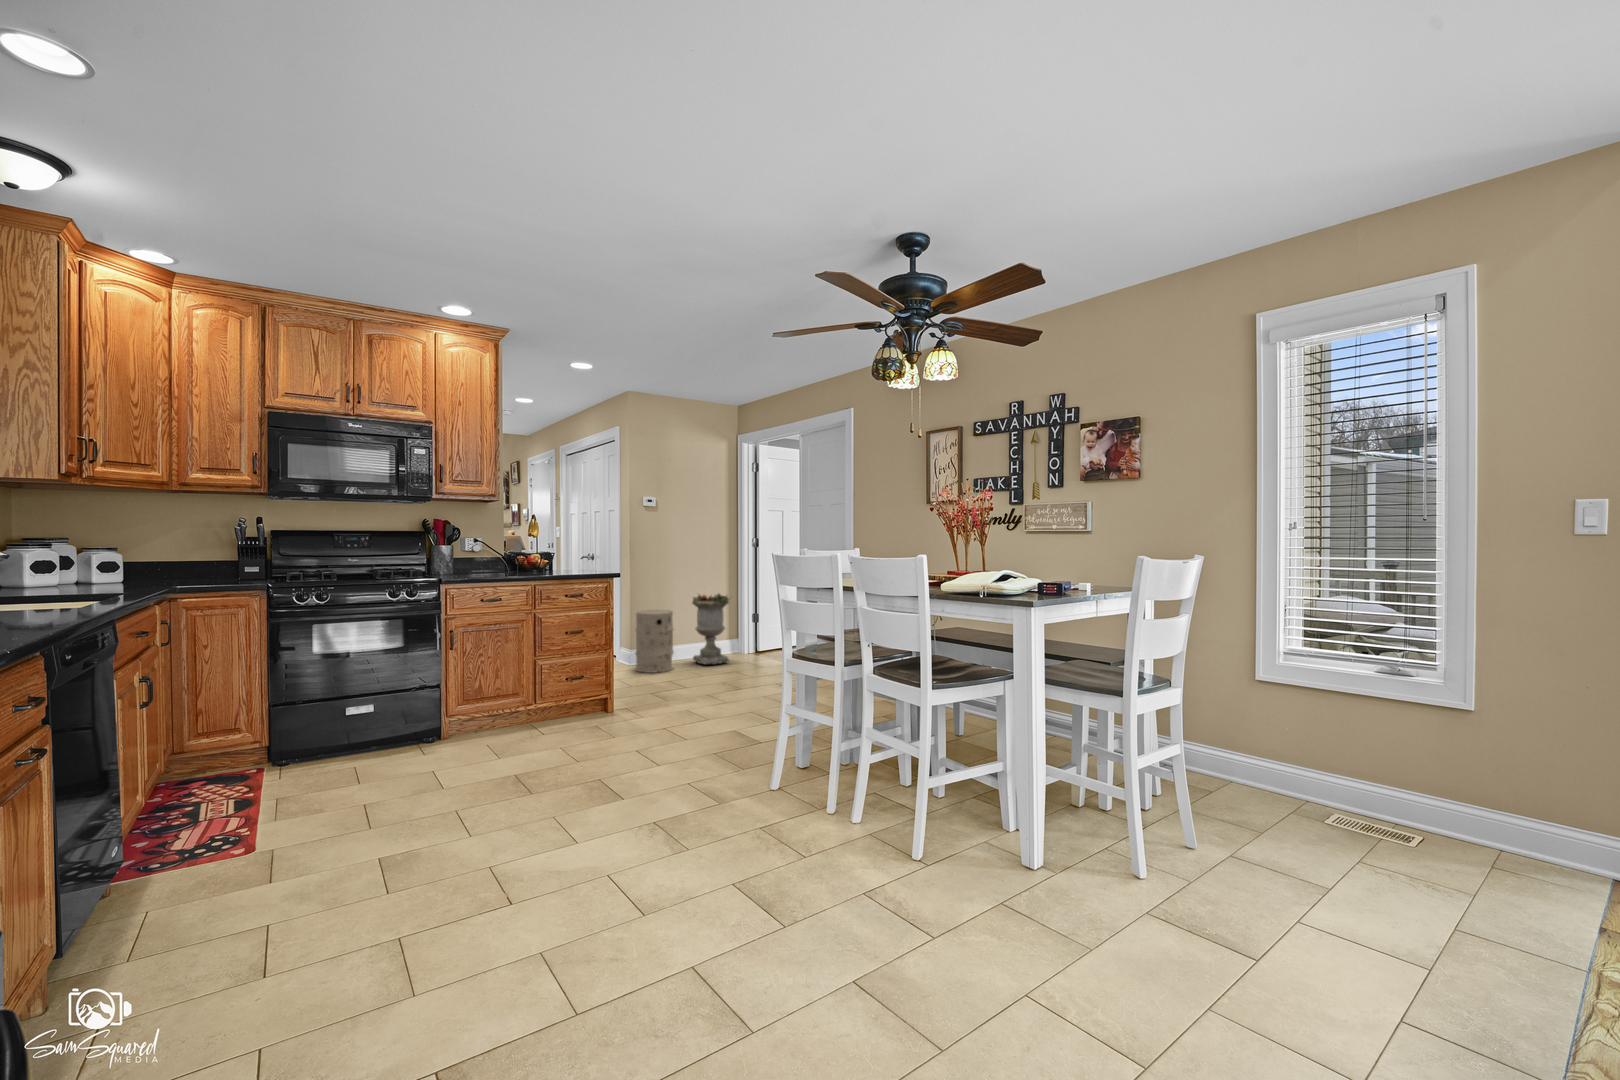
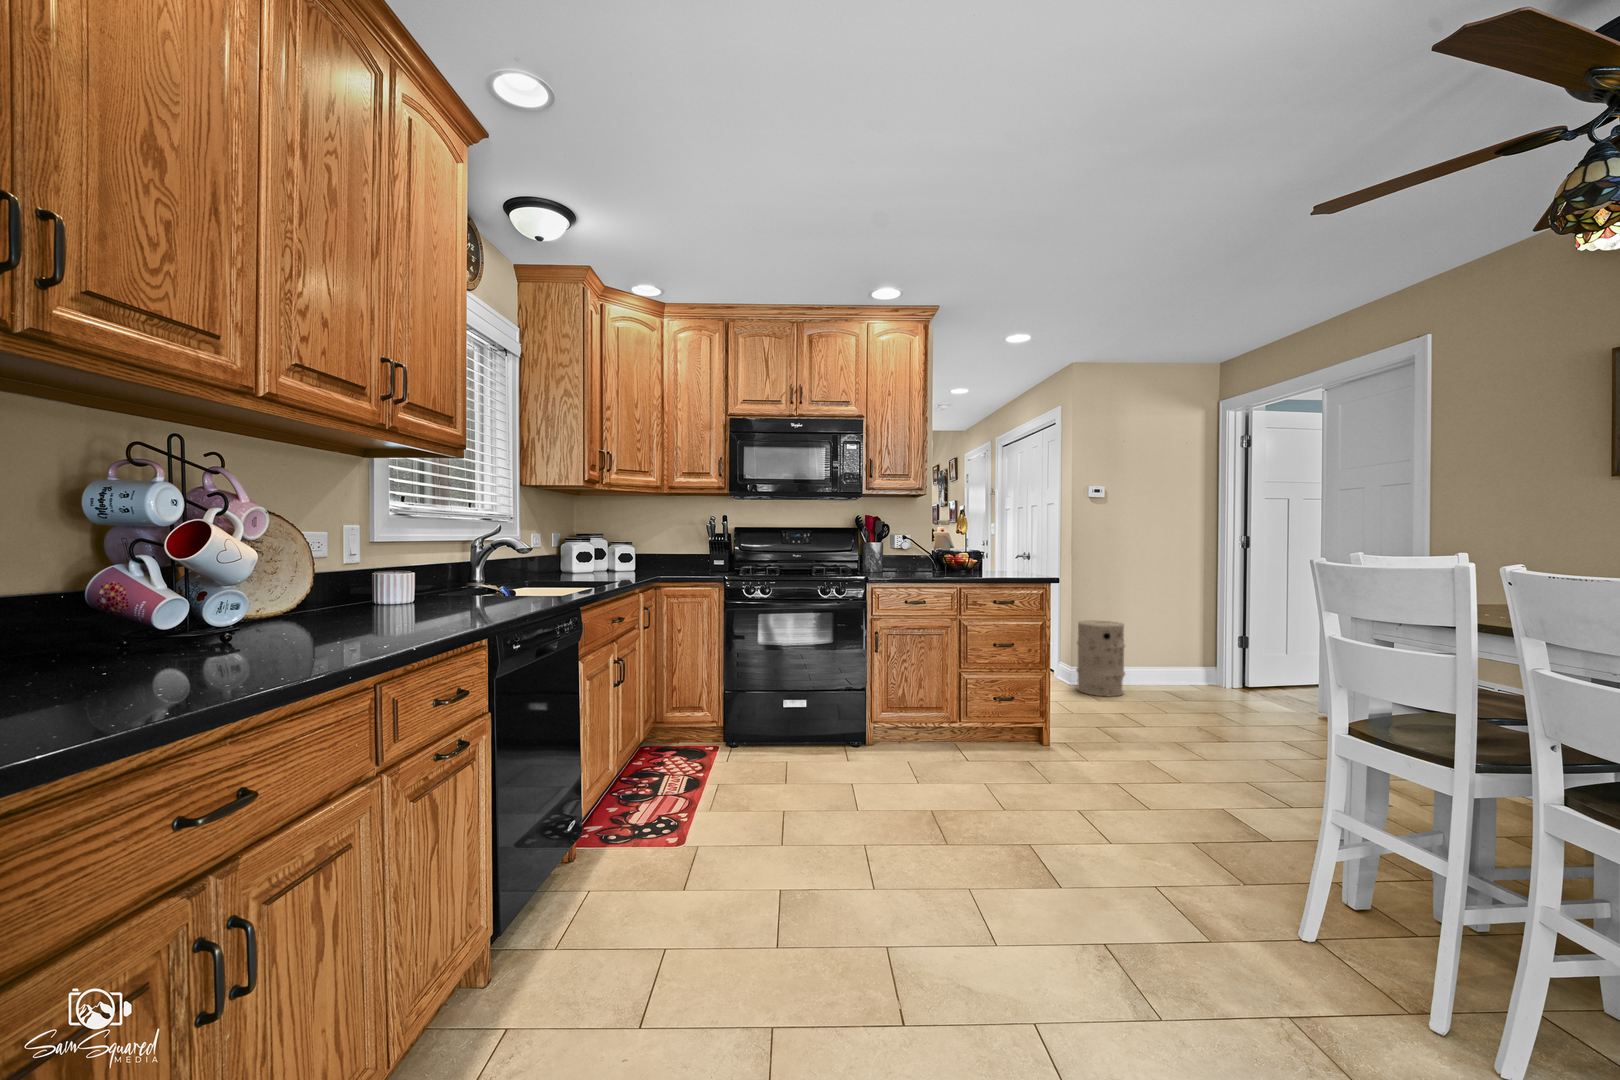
planter: present [692,594,729,665] -> none [1150,604,1206,696]

